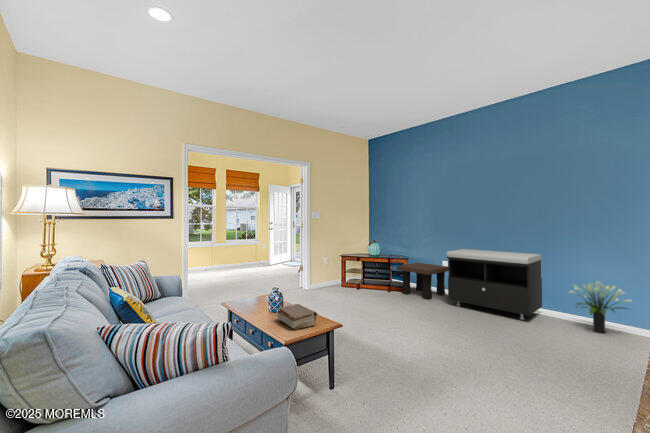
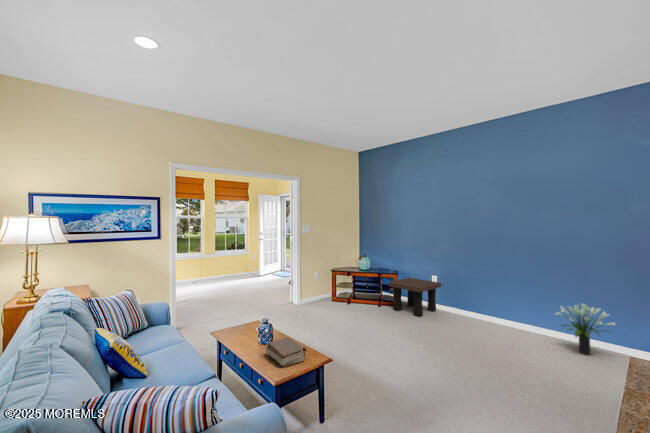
storage bench: present [447,249,542,320] -> none [437,266,531,340]

